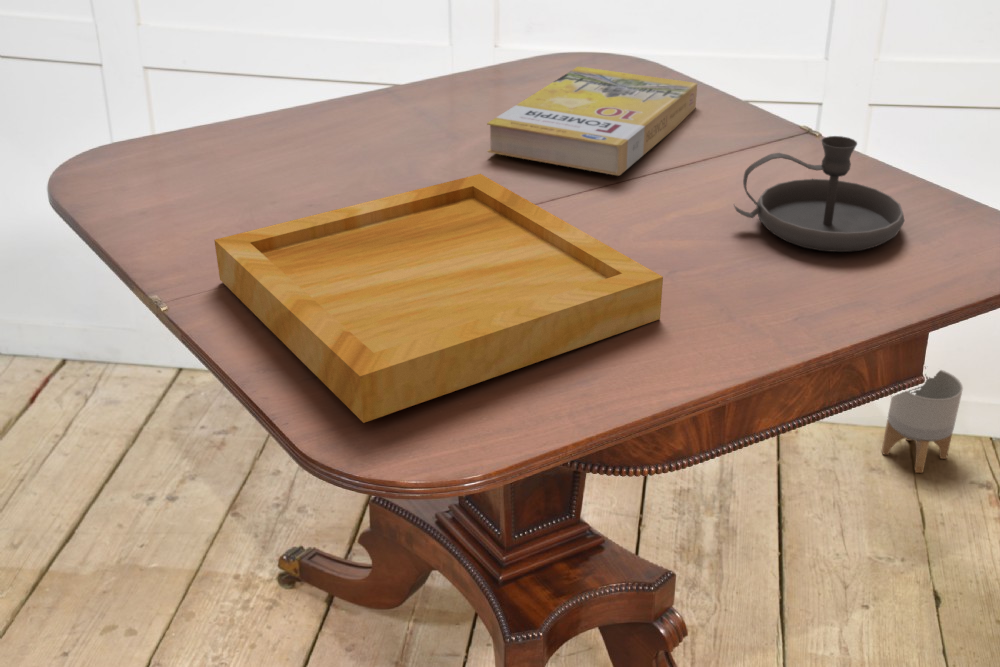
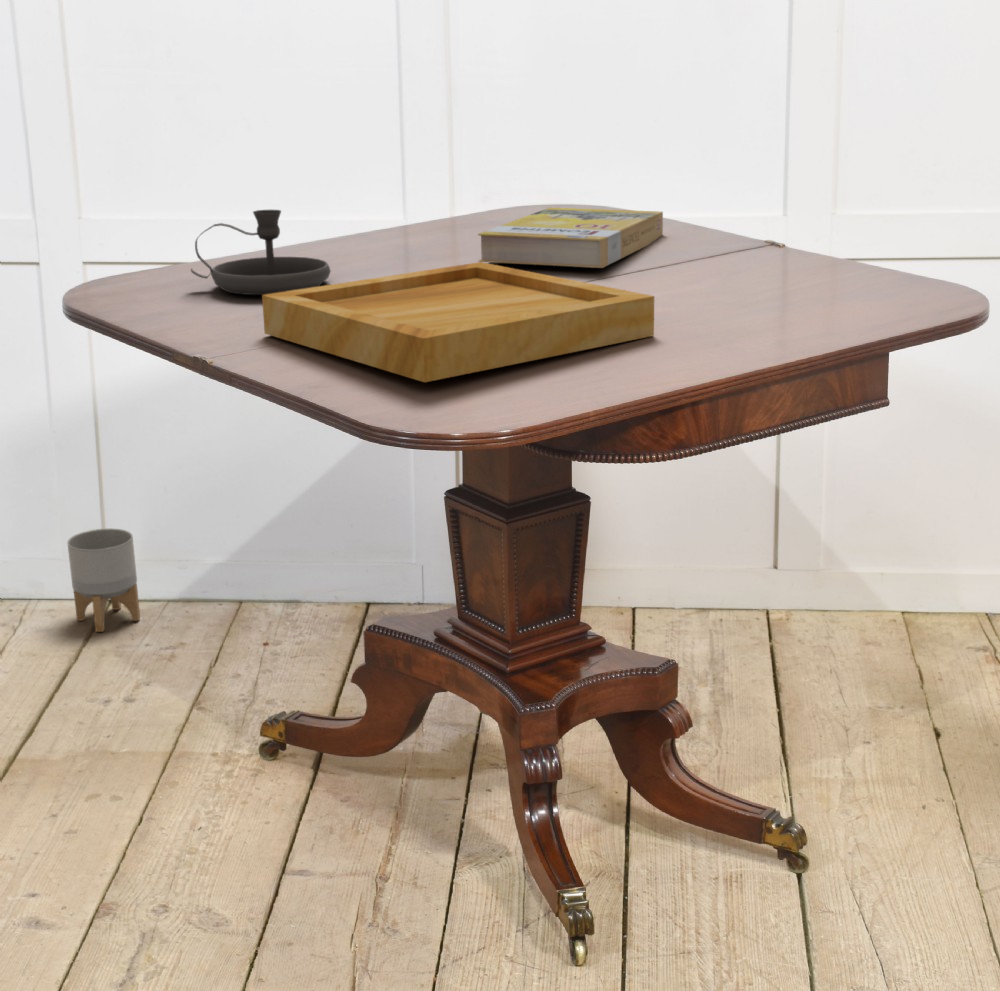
candlestick: present [735,136,904,252] -> present [191,210,330,295]
planter: present [882,366,963,473] -> present [67,529,140,632]

